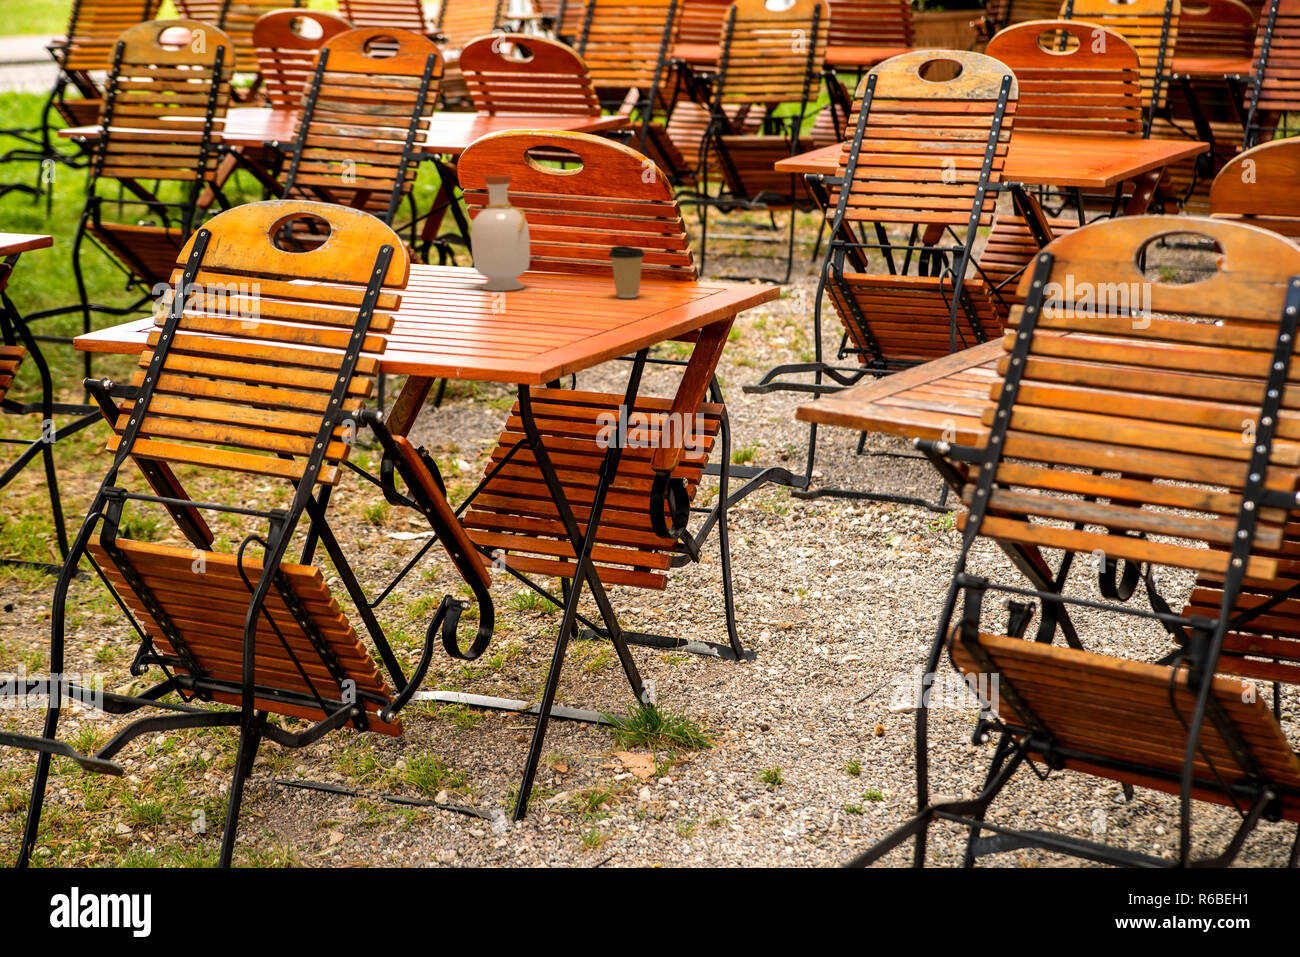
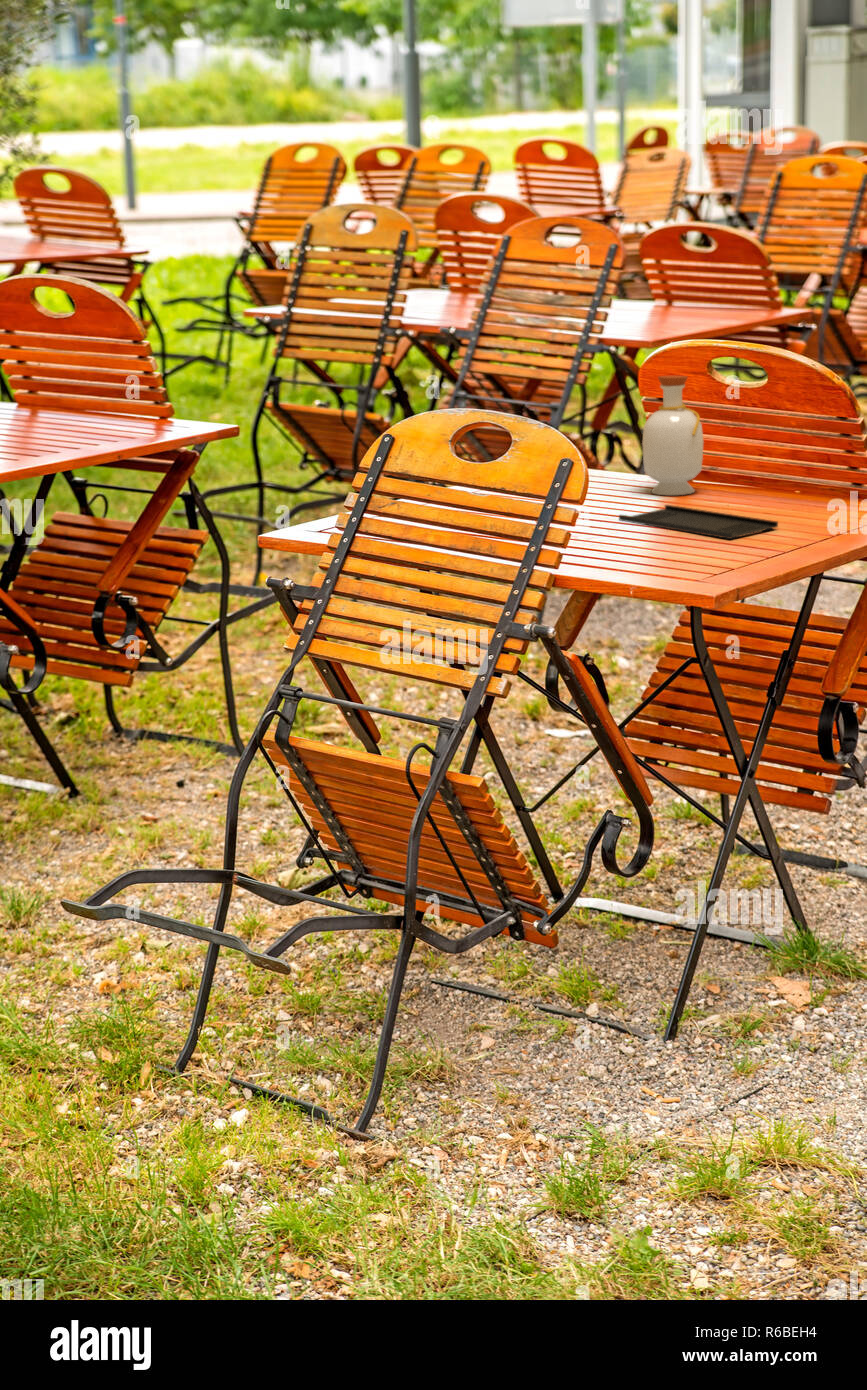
coffee cup: present [609,246,645,298] -> none [786,451,826,507]
tray: none [449,297,602,325] -> present [619,505,778,539]

